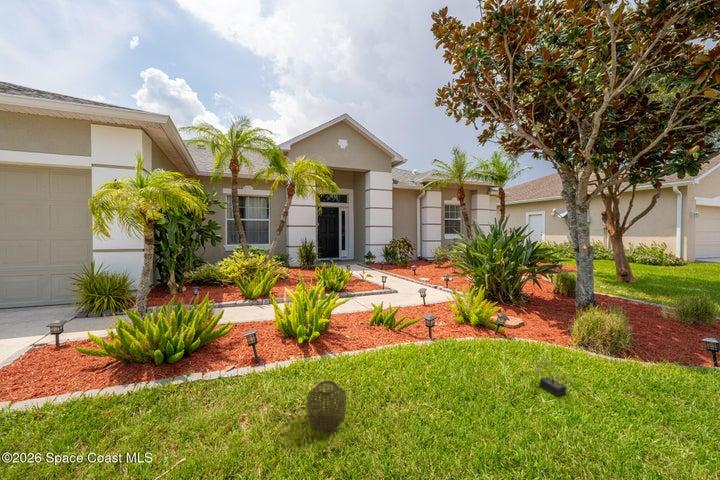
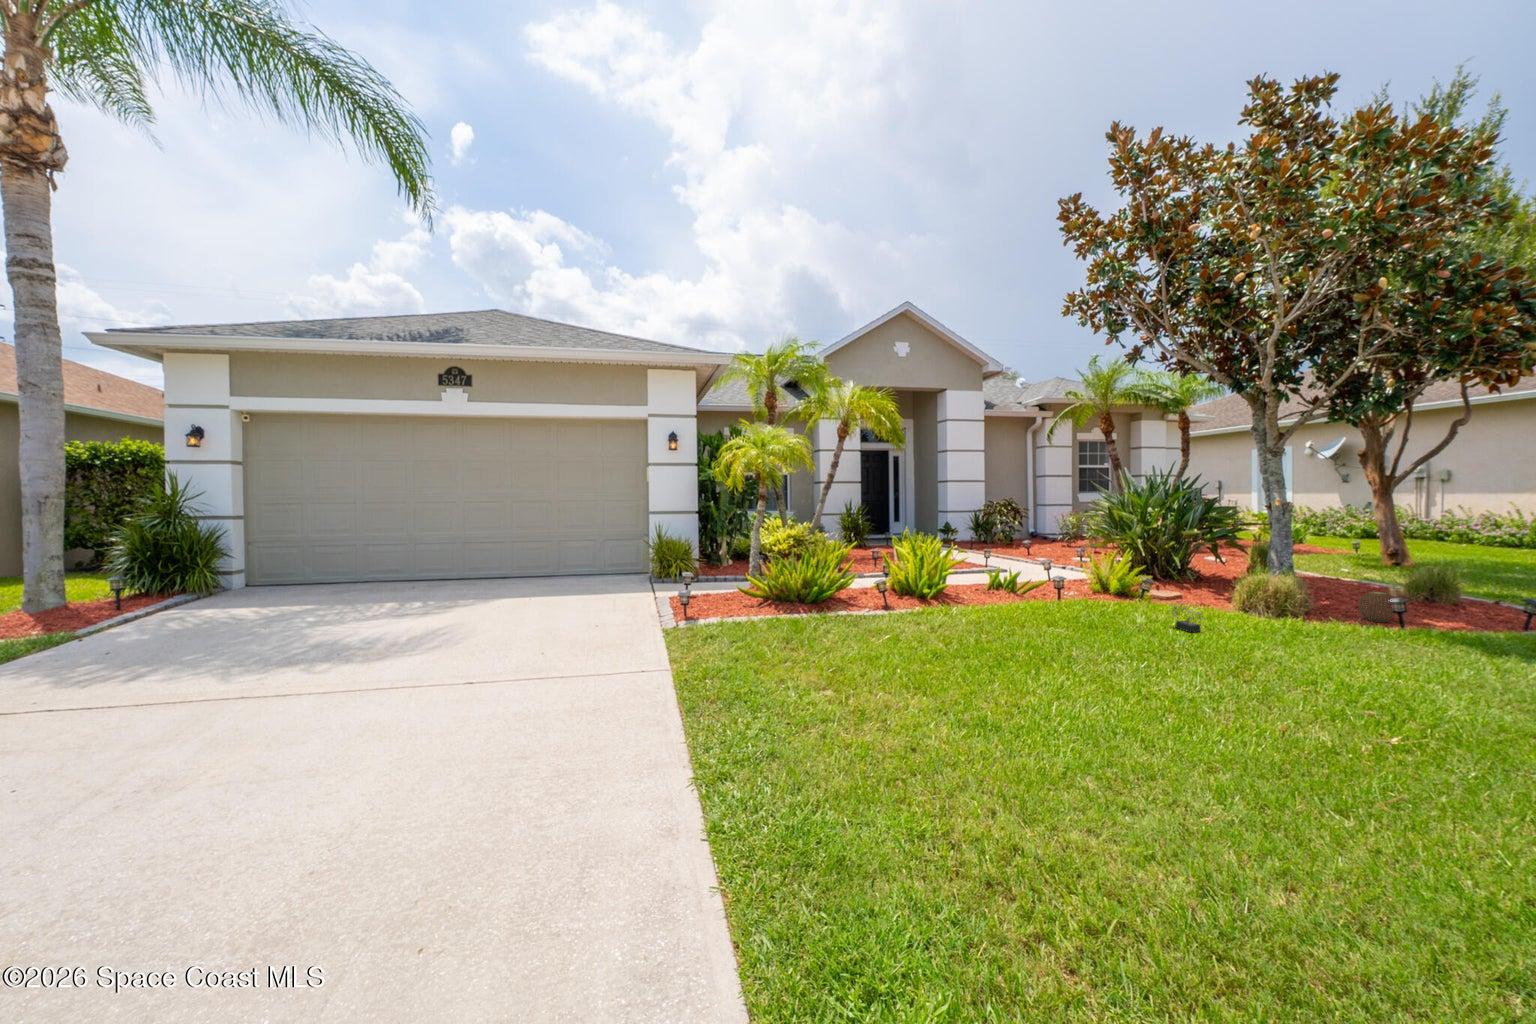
woven basket: present [307,381,346,431] -> present [1359,591,1395,622]

